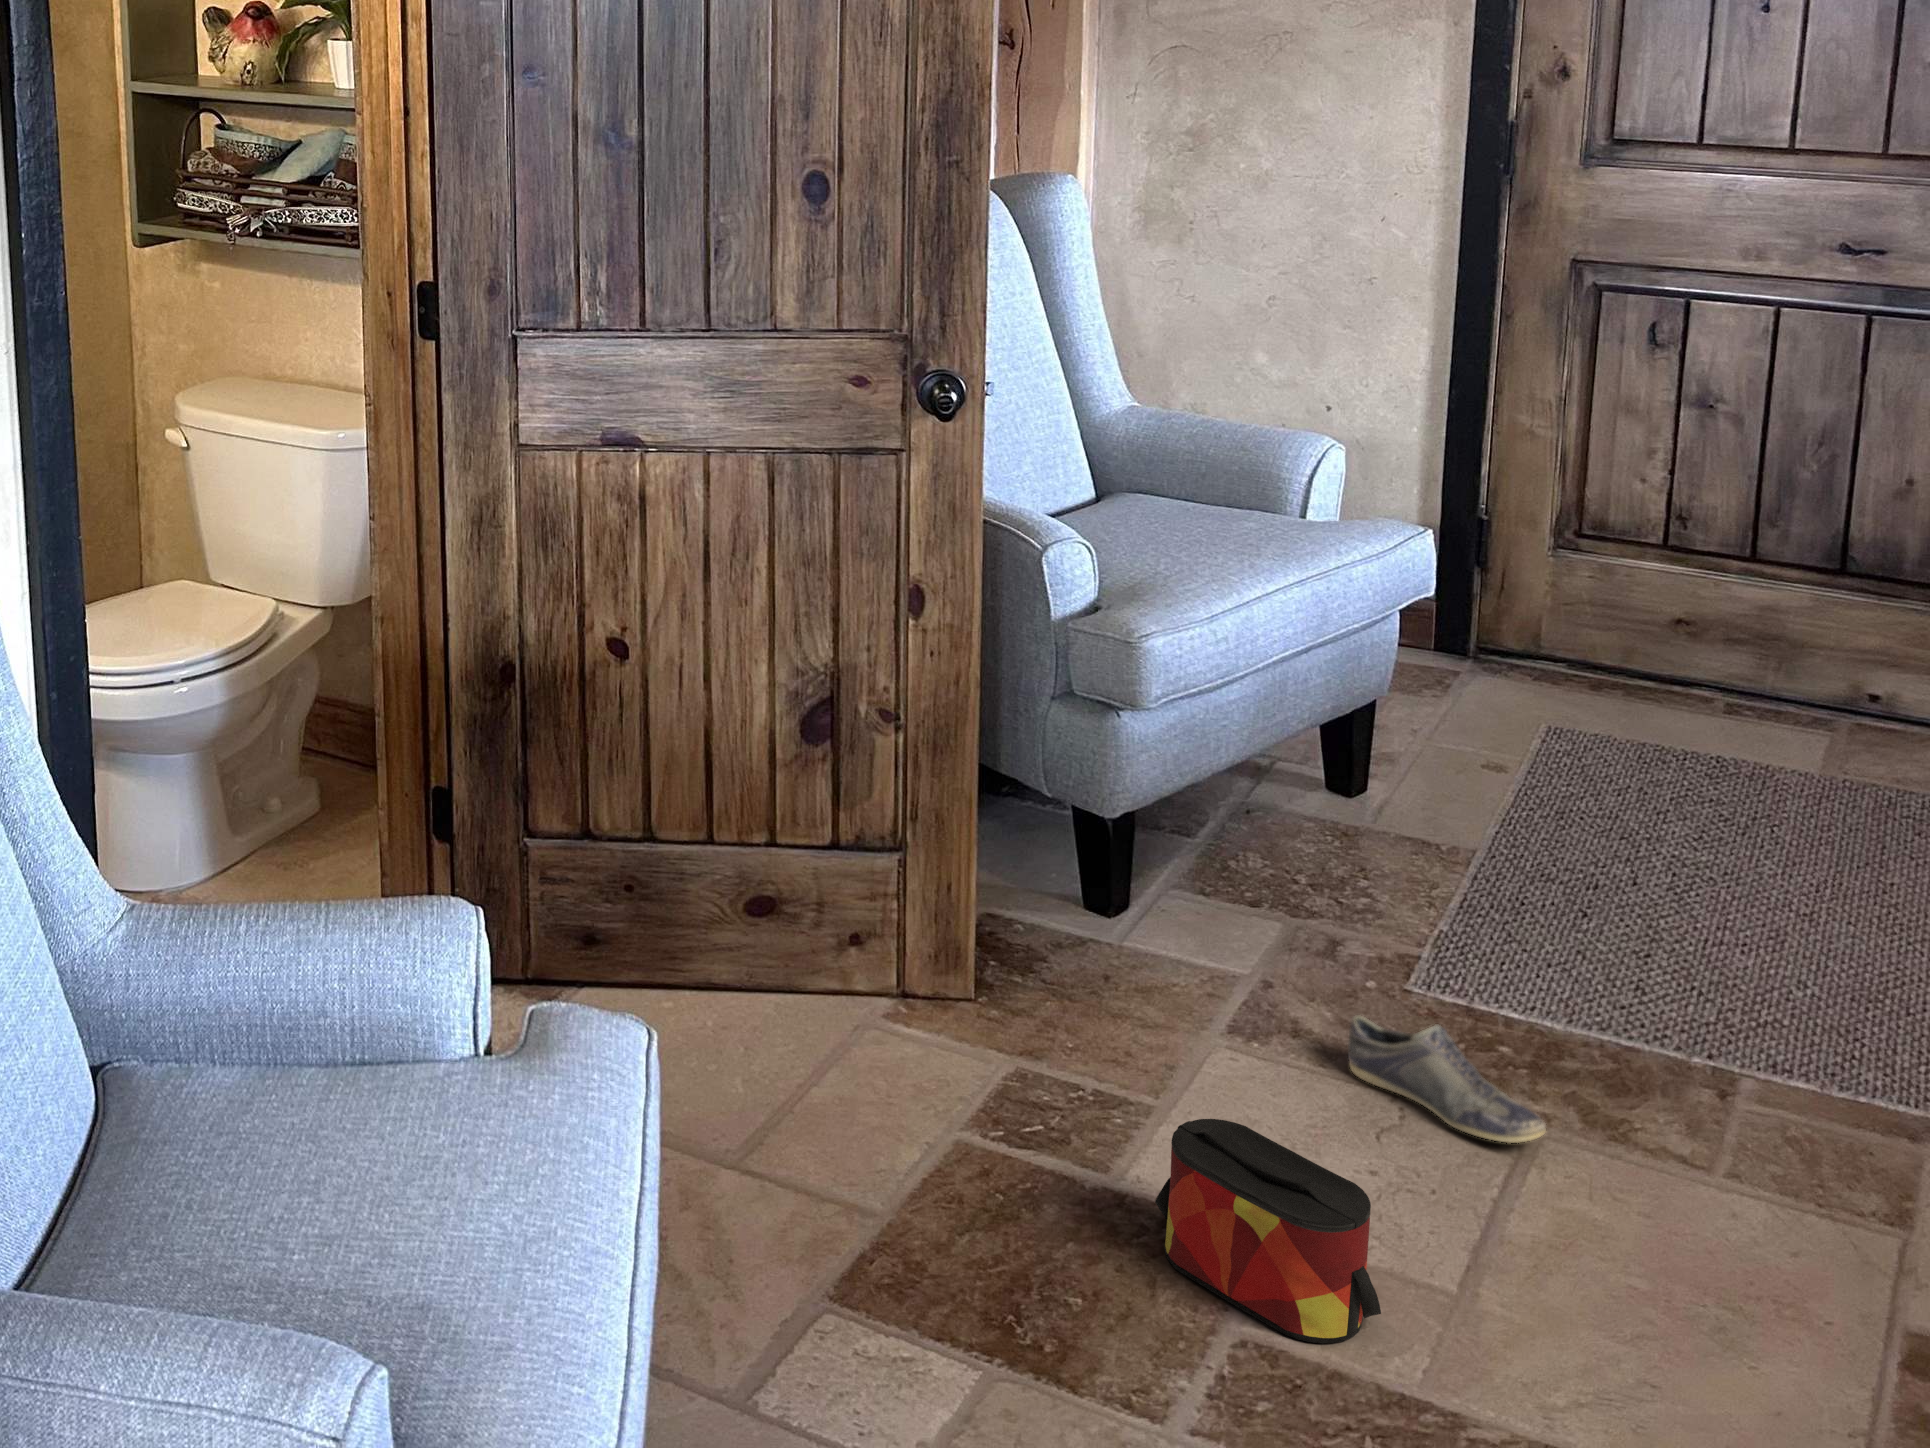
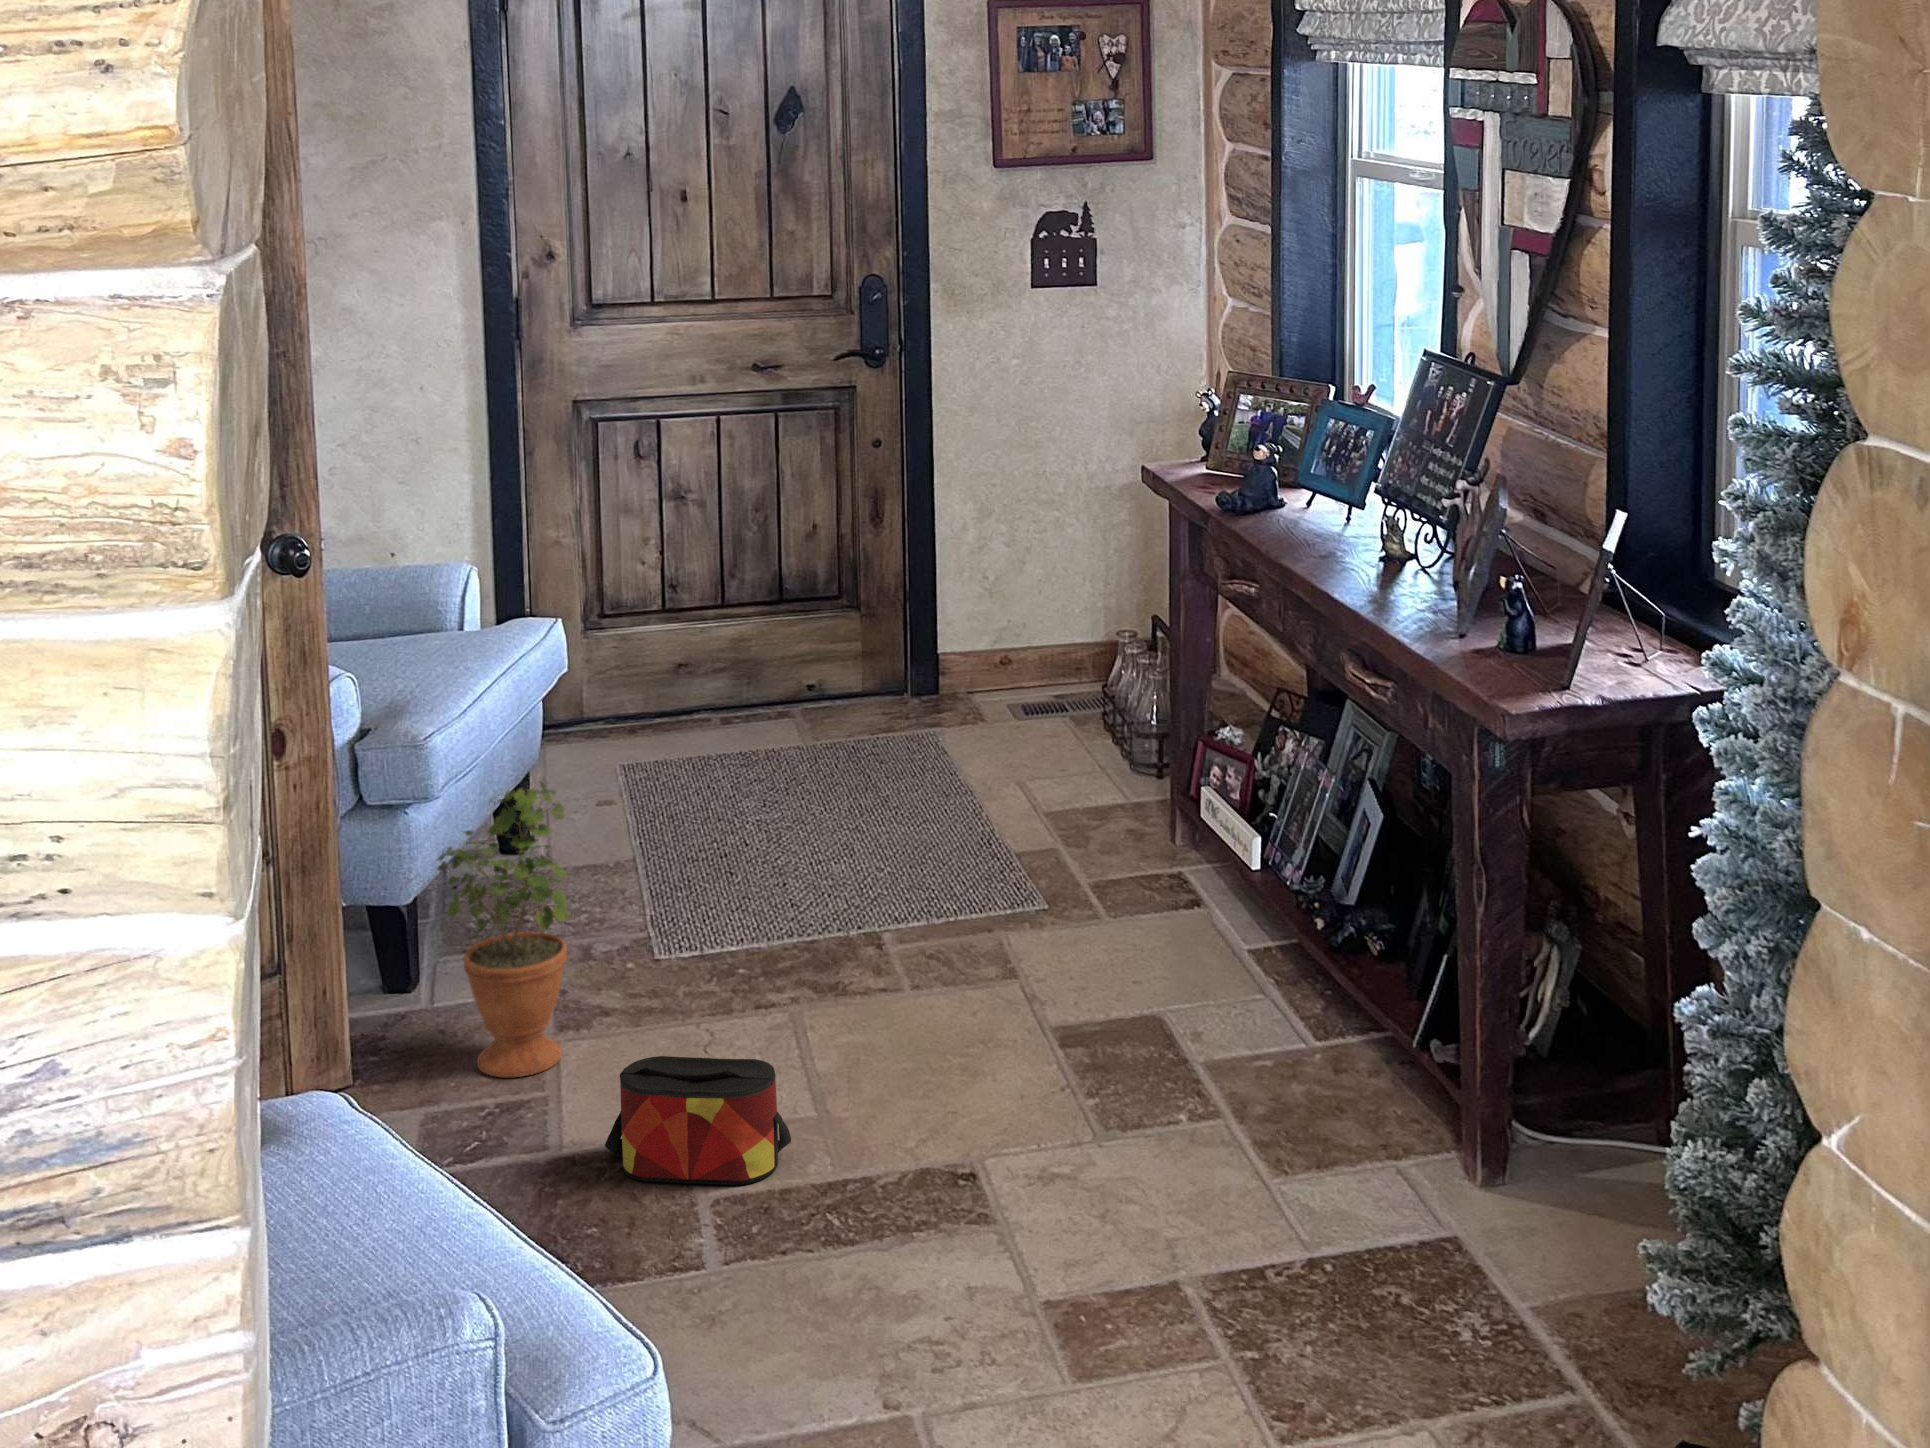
potted plant: none [1079,709,1254,1075] -> present [438,782,569,1077]
shoe: present [1348,1015,1546,1143] -> none [654,959,808,1027]

